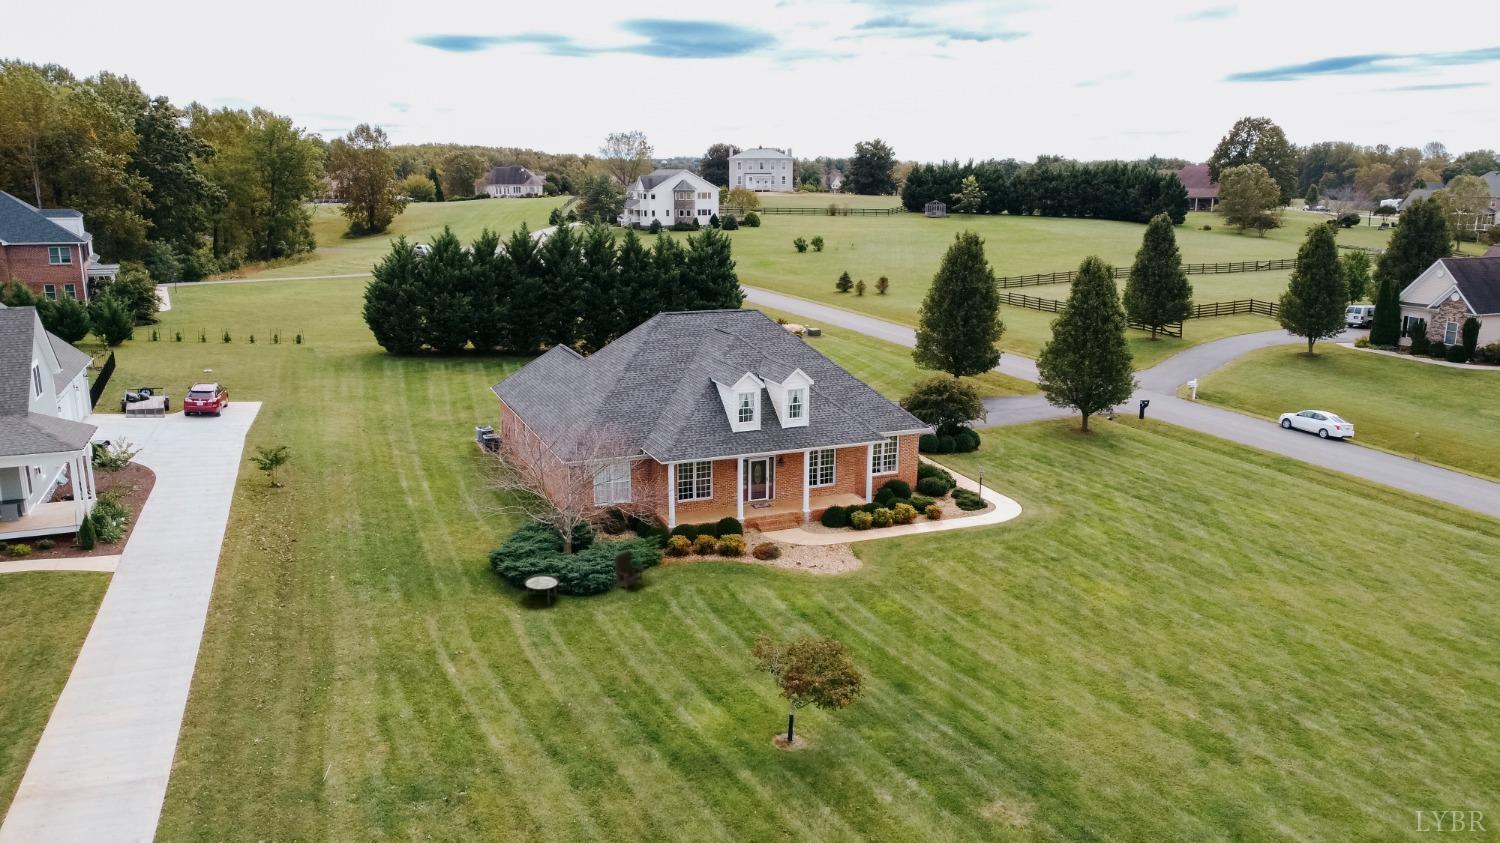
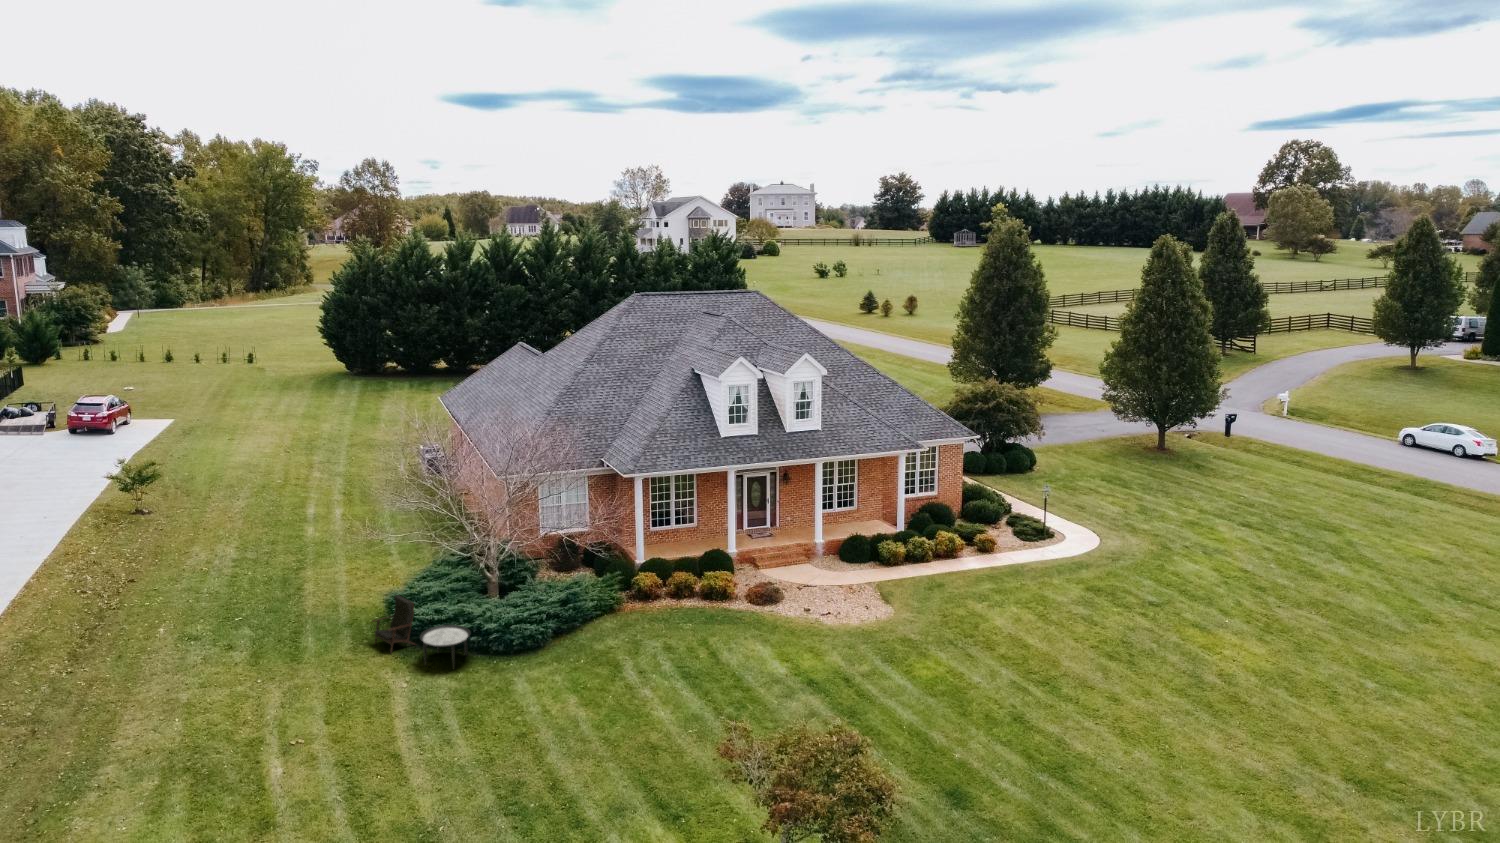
lounge chair: present [614,551,642,591] -> present [373,595,415,653]

